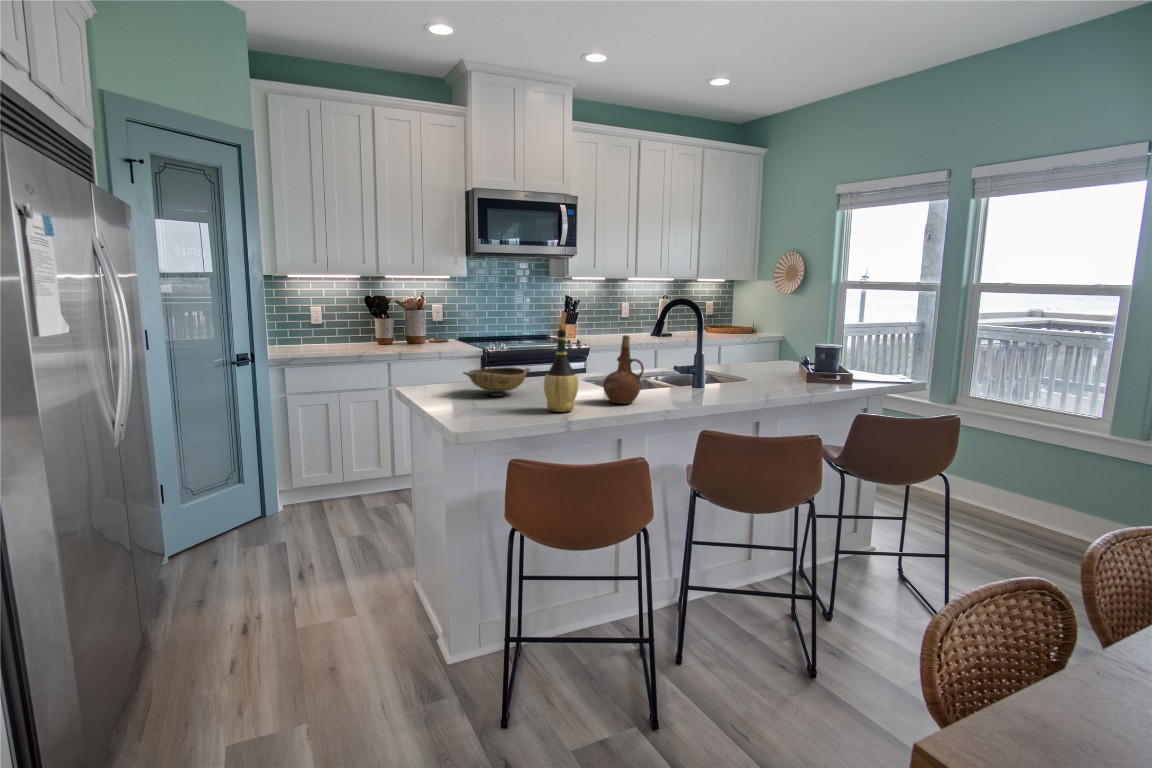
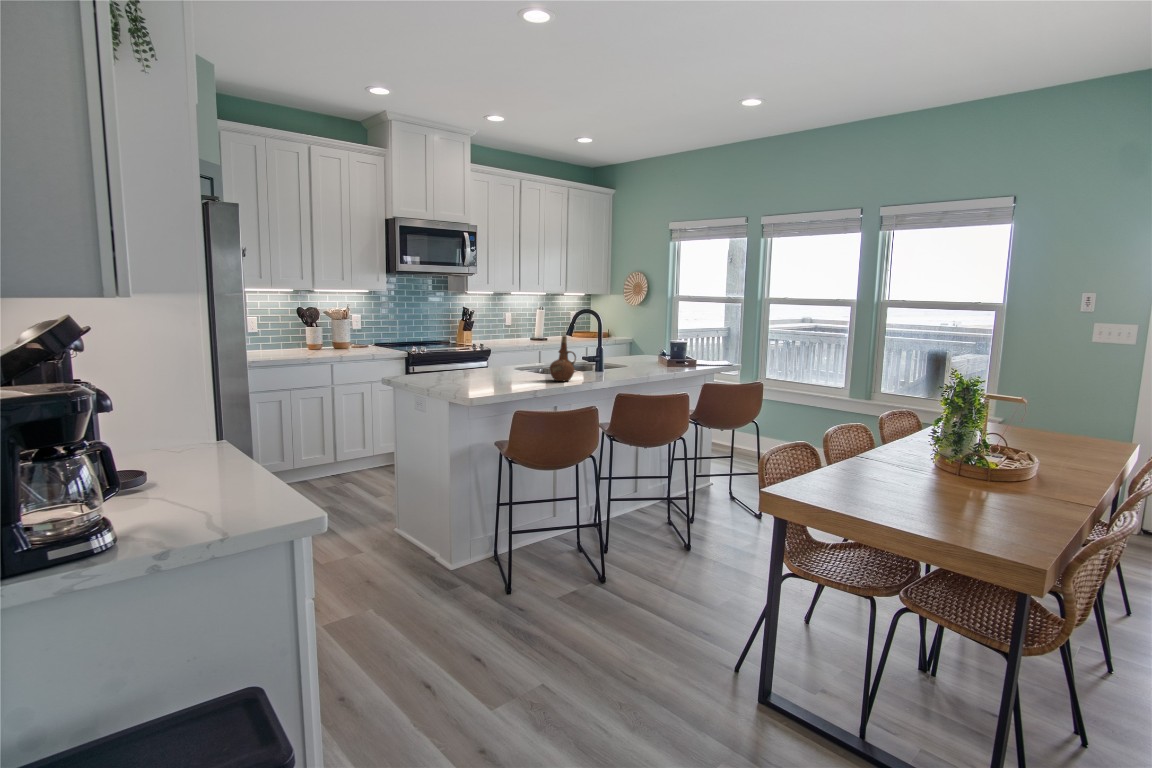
wine bottle: present [544,324,578,412] -> none [516,328,540,386]
bowl: present [463,367,530,396] -> none [448,360,492,380]

